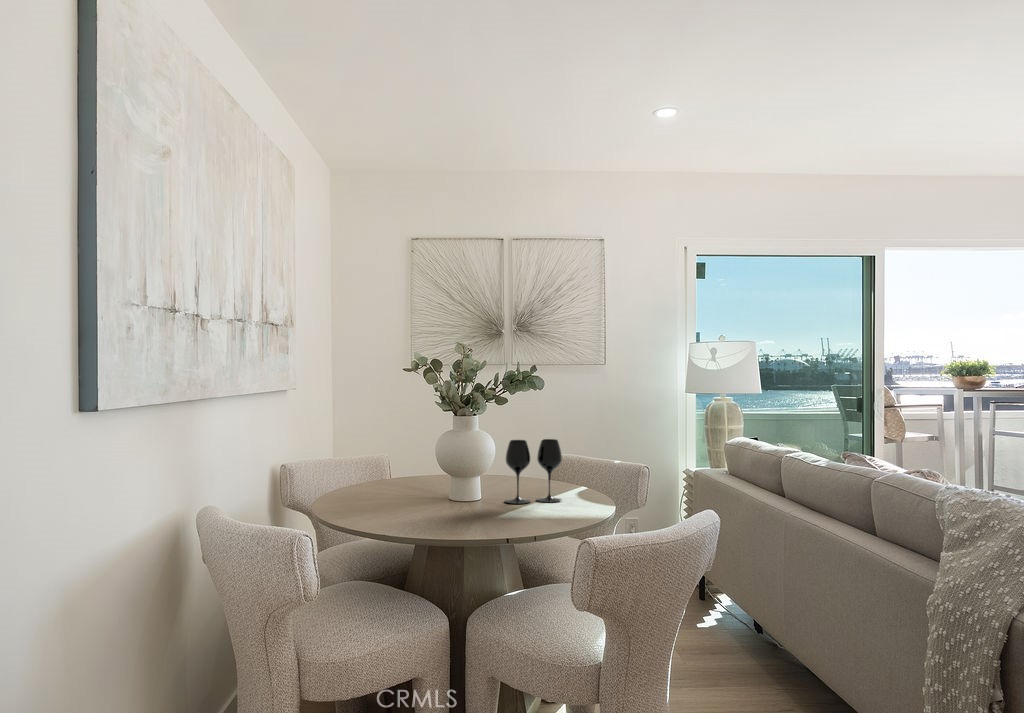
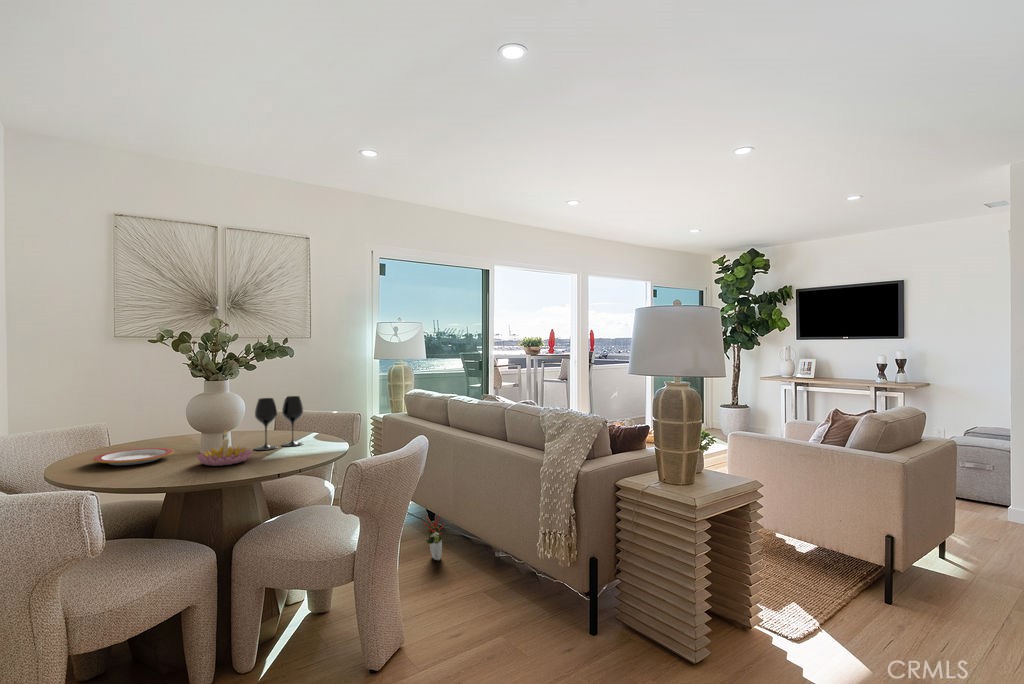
candle holder: none [438,474,497,517] -> present [196,430,253,466]
plate: none [349,488,423,505] -> present [92,448,174,465]
decorative plant: none [730,621,763,690] -> present [423,515,445,560]

